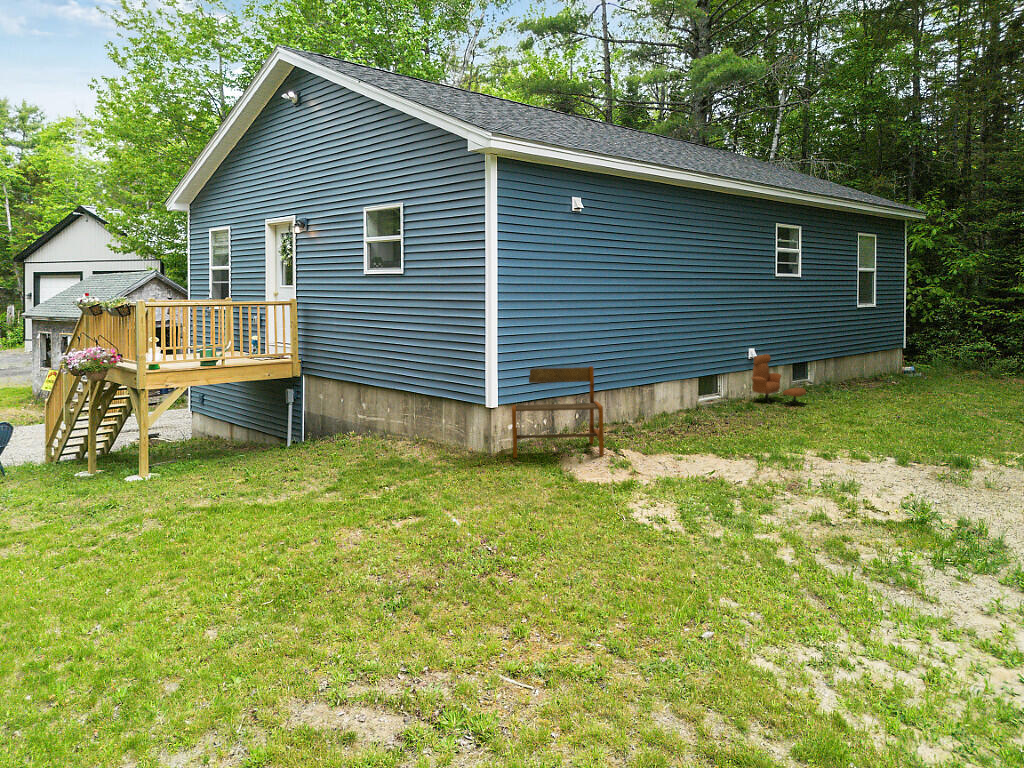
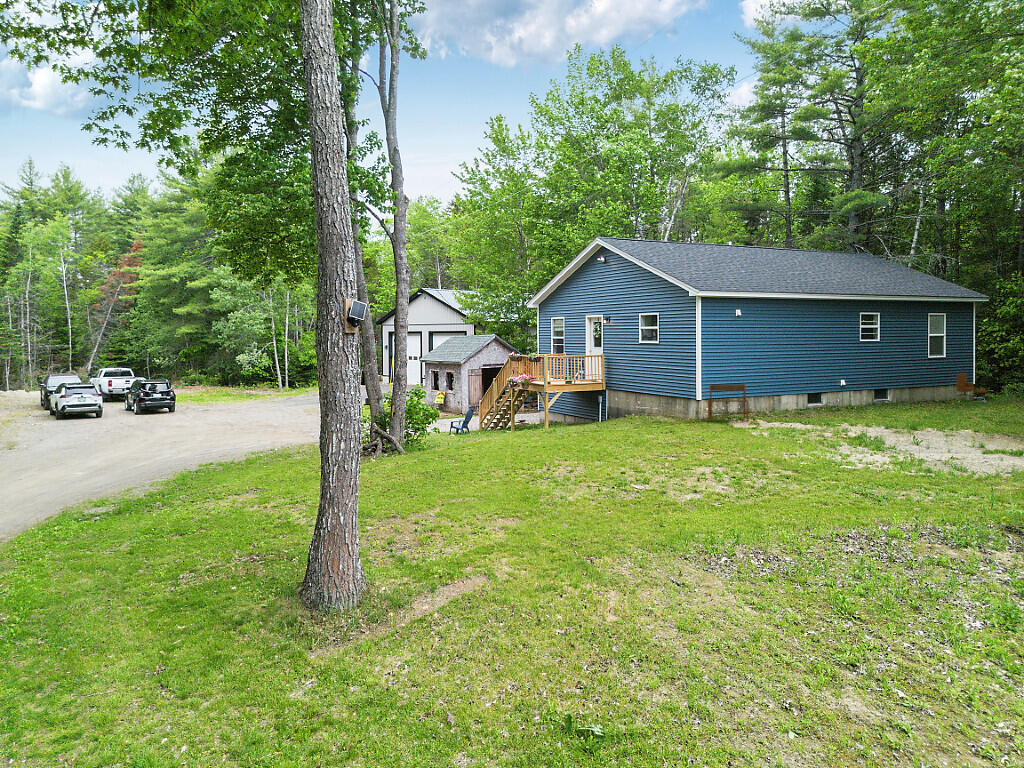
lounge chair: present [751,354,806,406] -> present [956,373,987,397]

